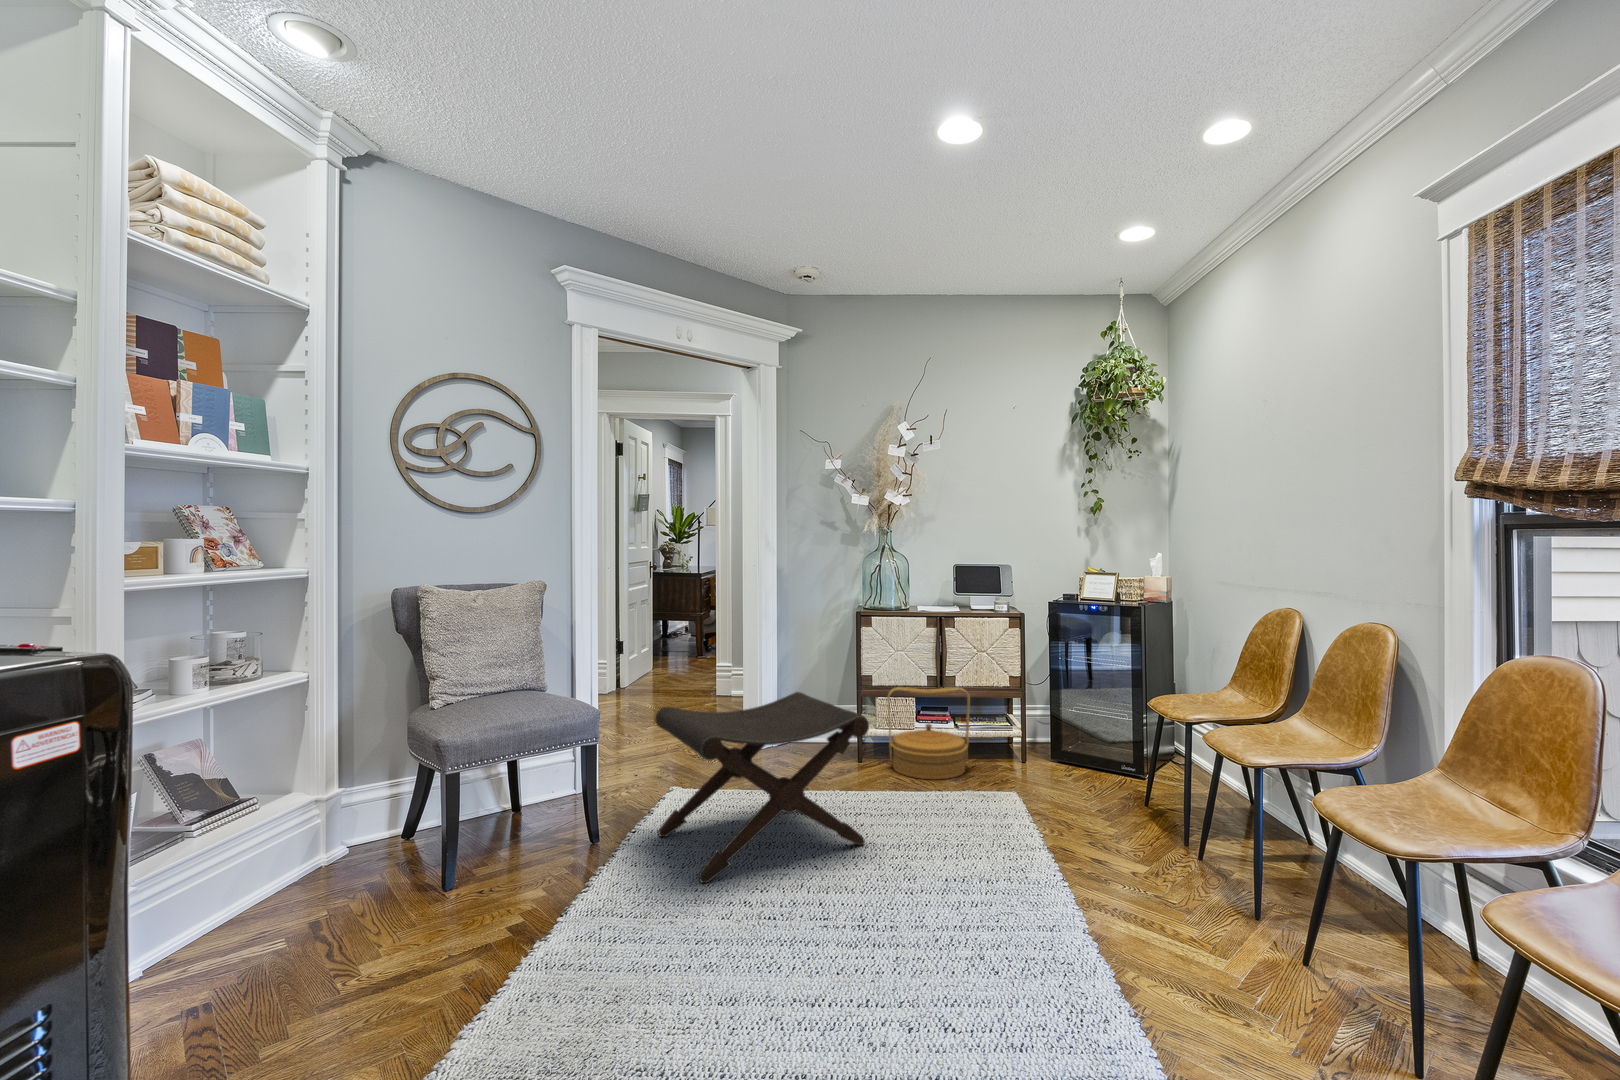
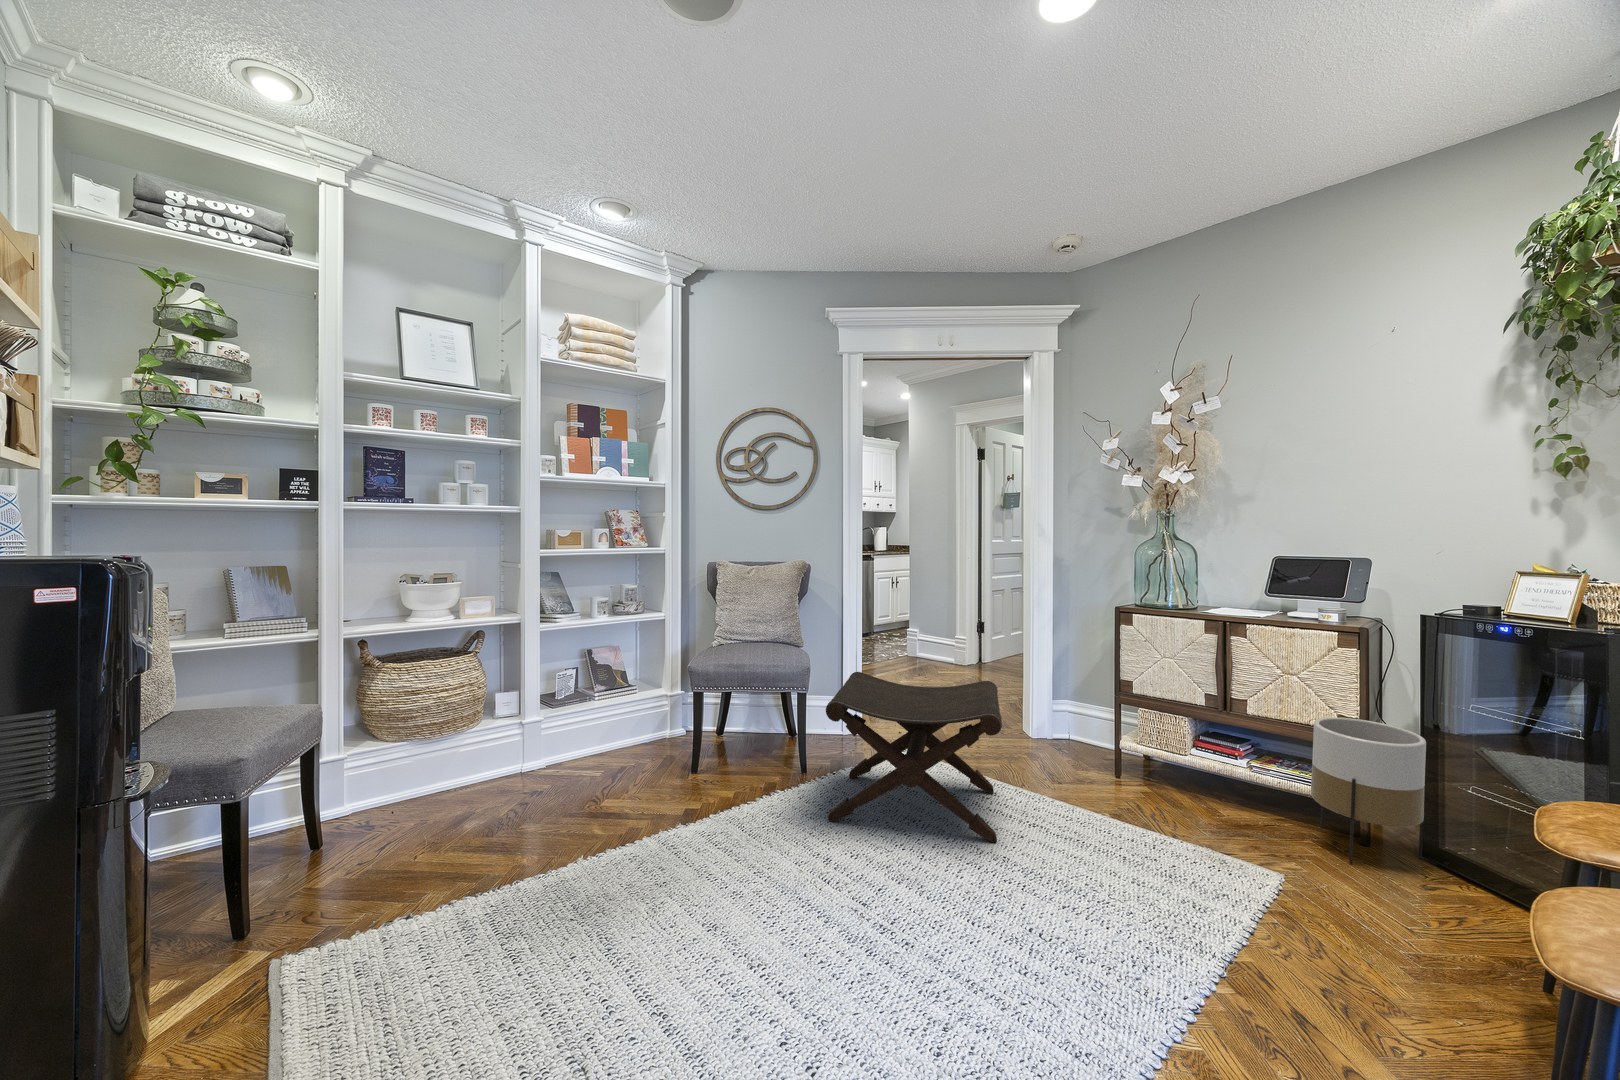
planter: none [1016,675,1082,780] -> present [1311,717,1426,864]
woven basket: present [887,687,970,780] -> none [1133,698,1242,816]

